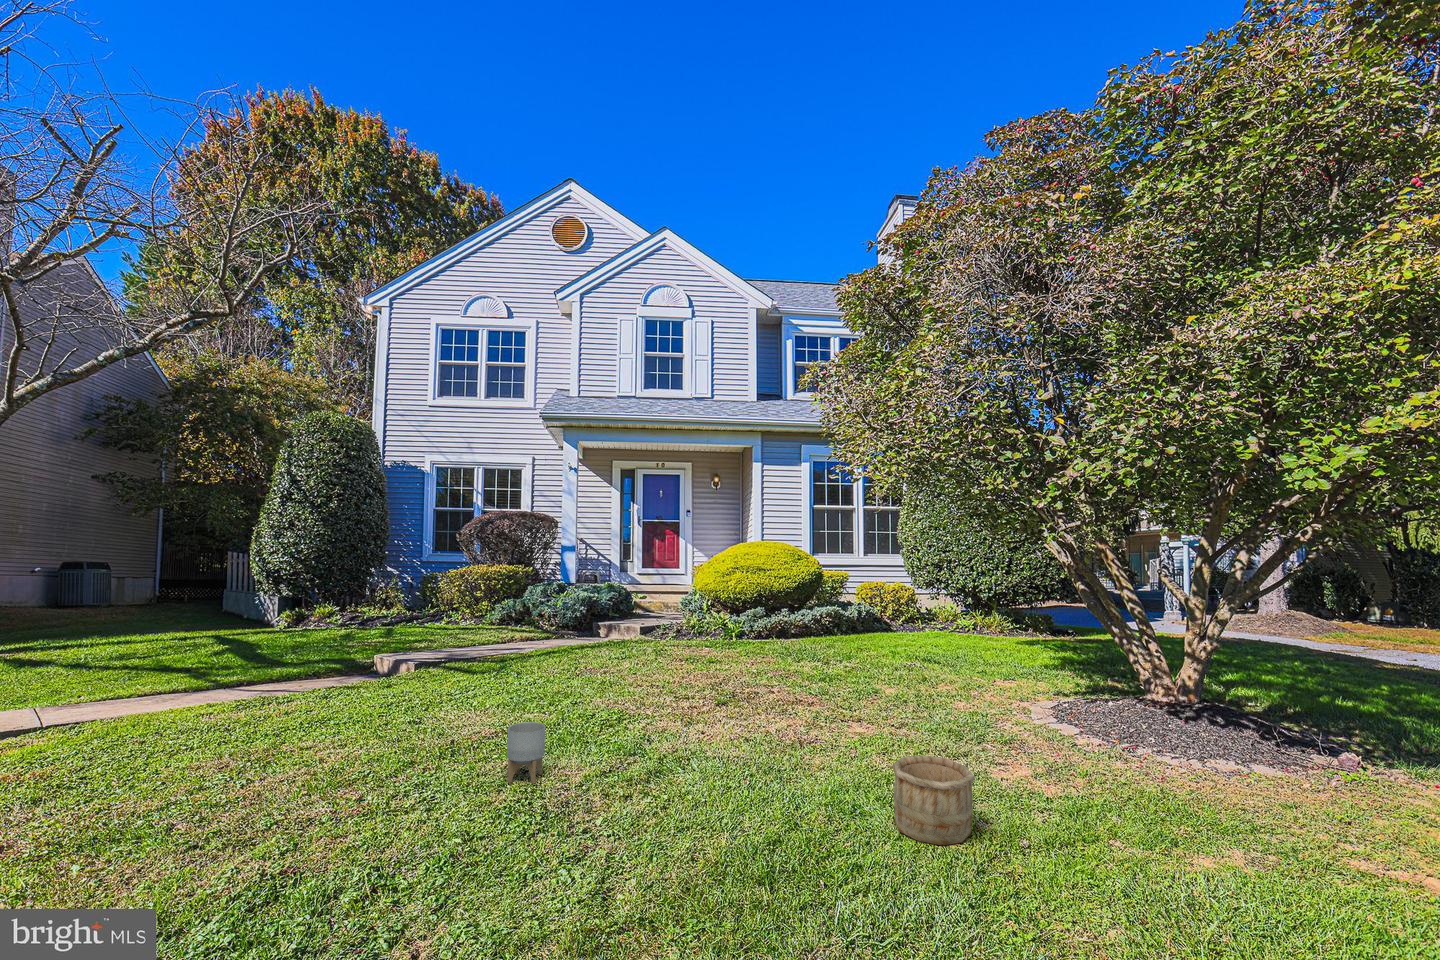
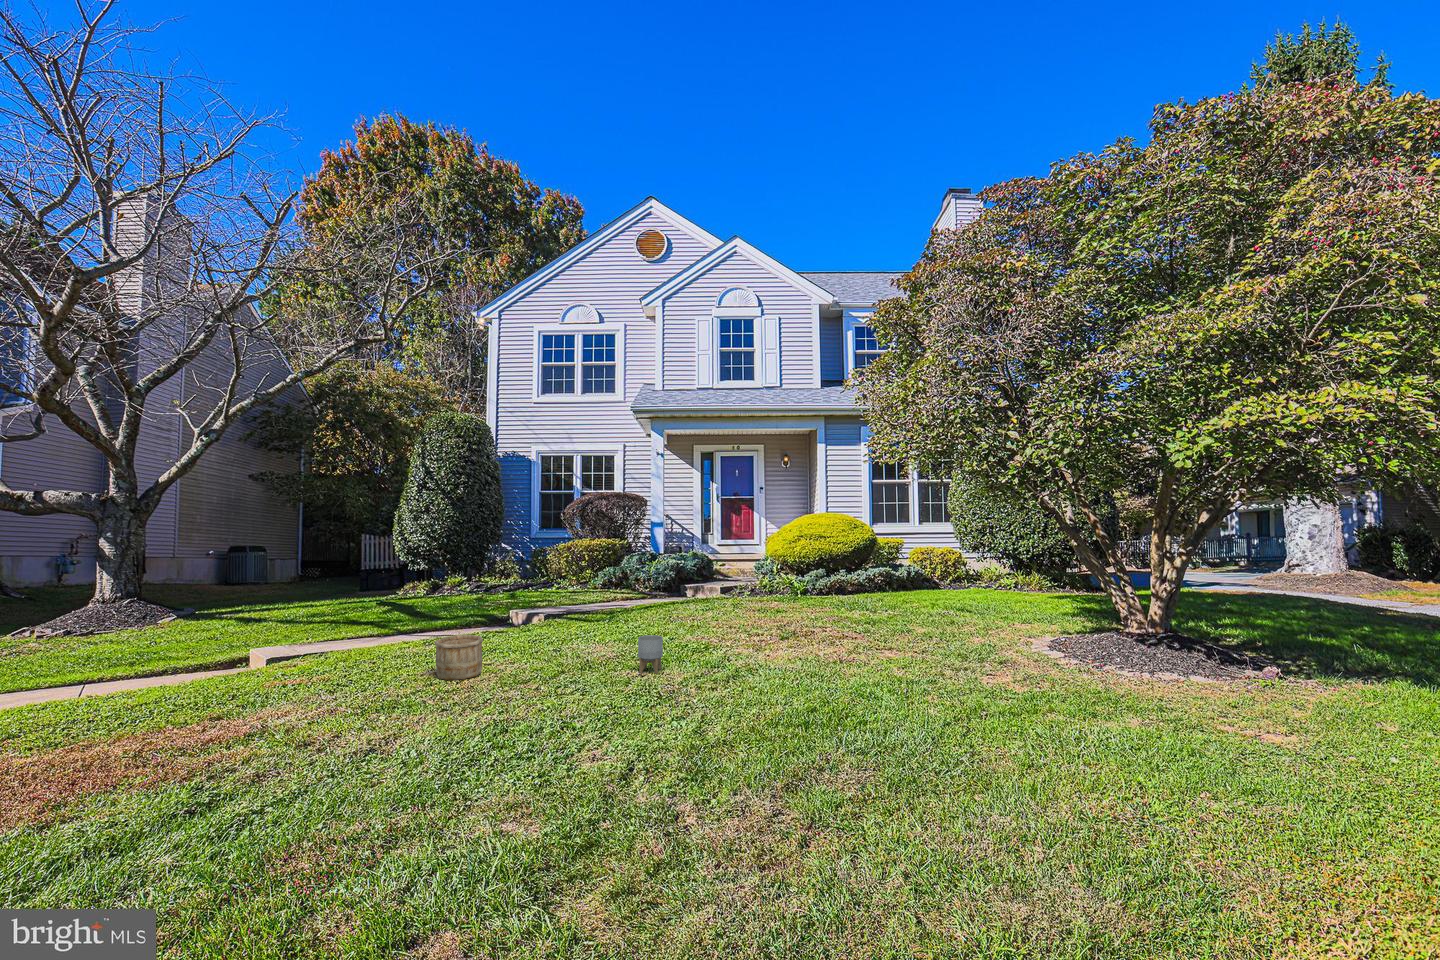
wooden bucket: present [892,755,975,845] -> present [434,635,483,680]

